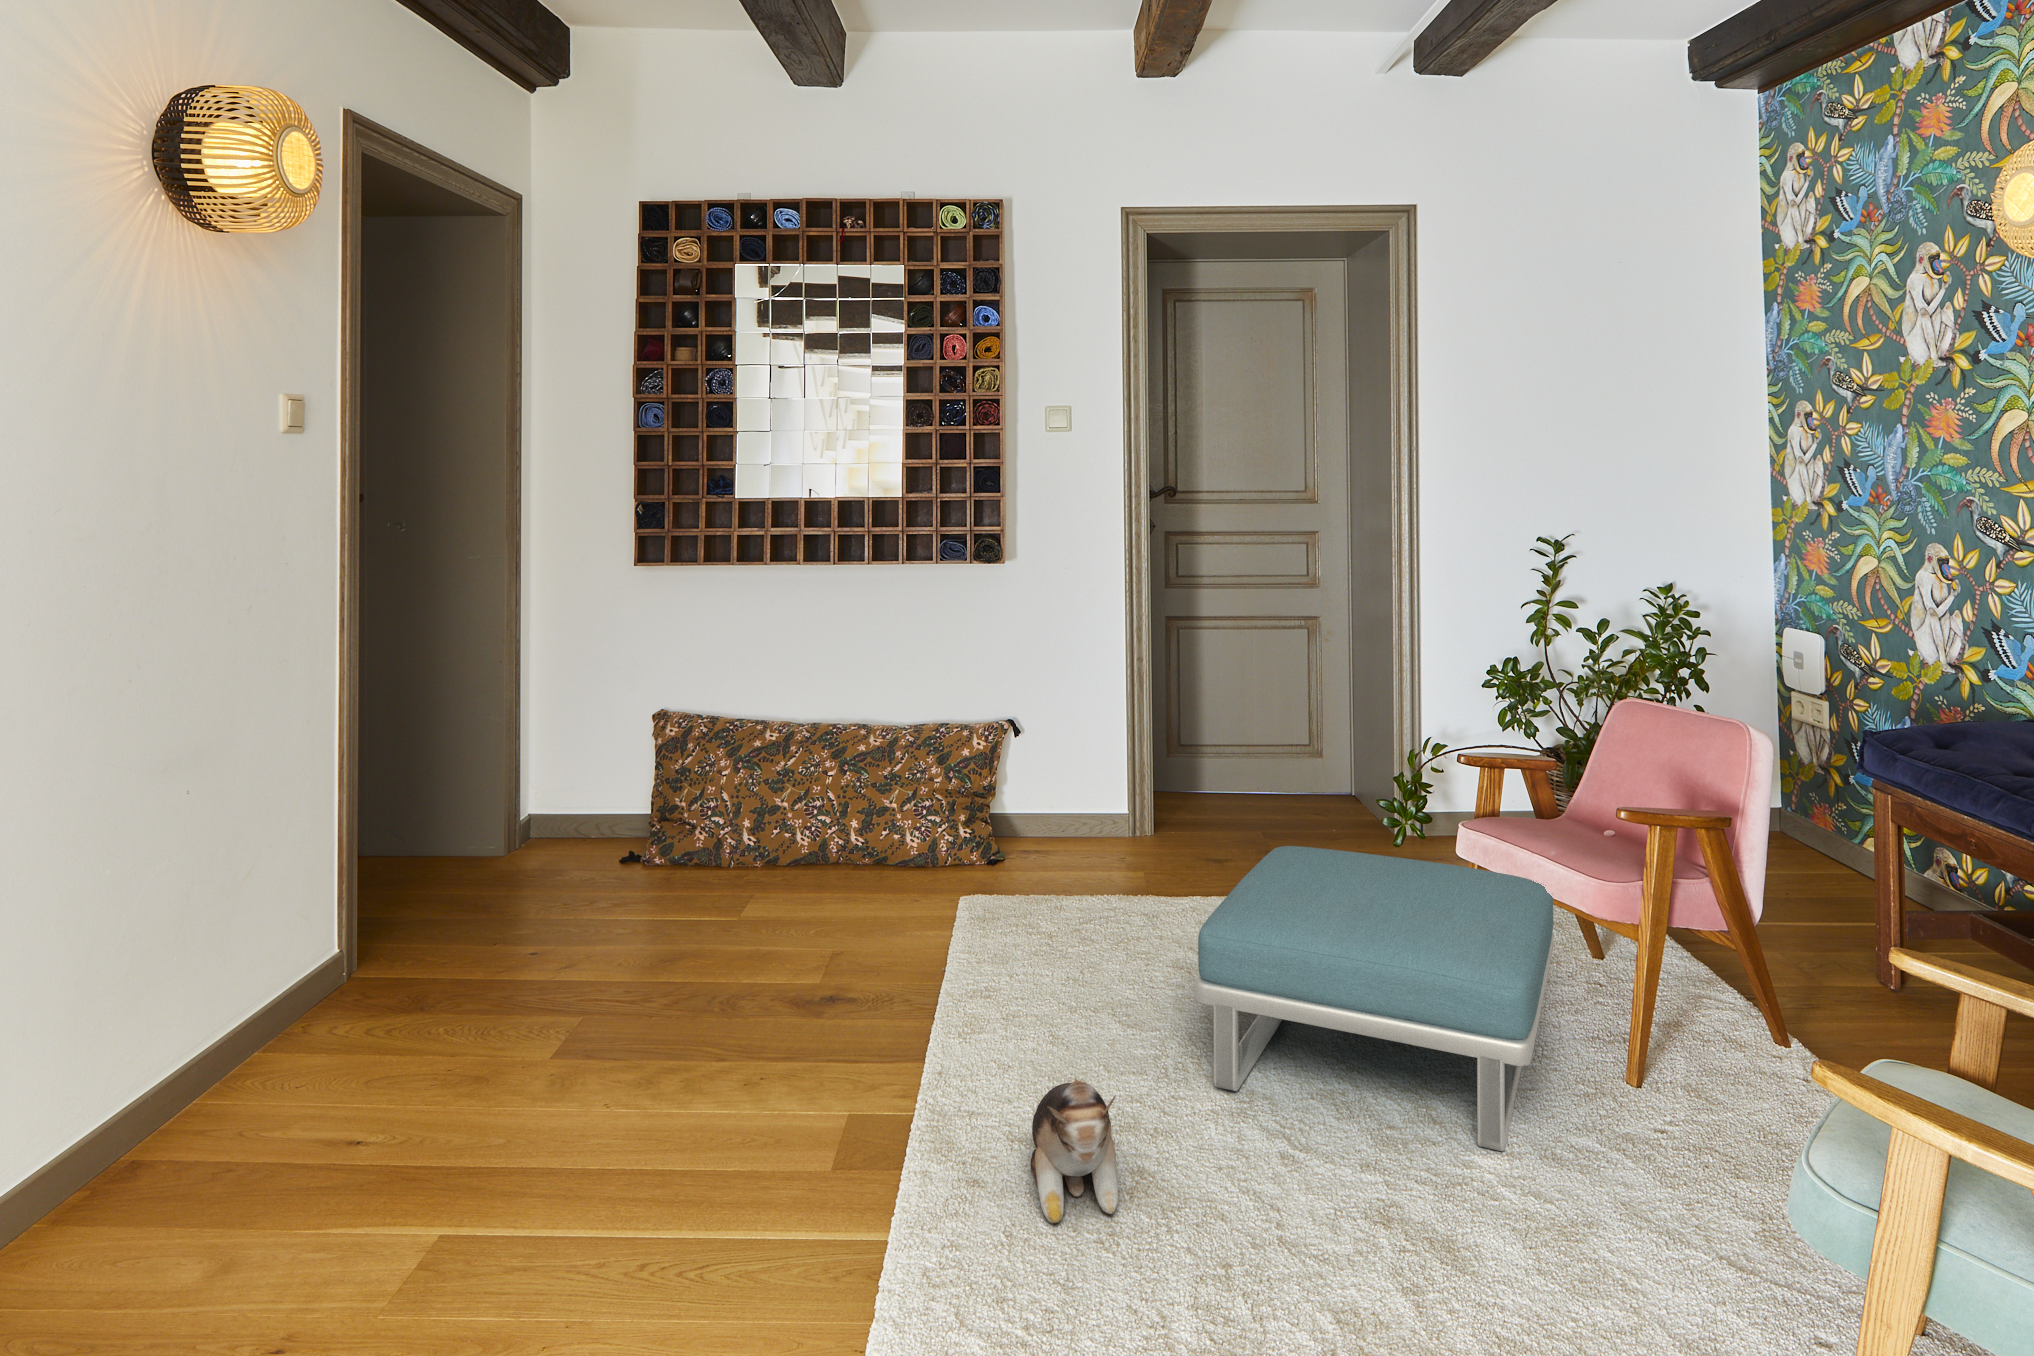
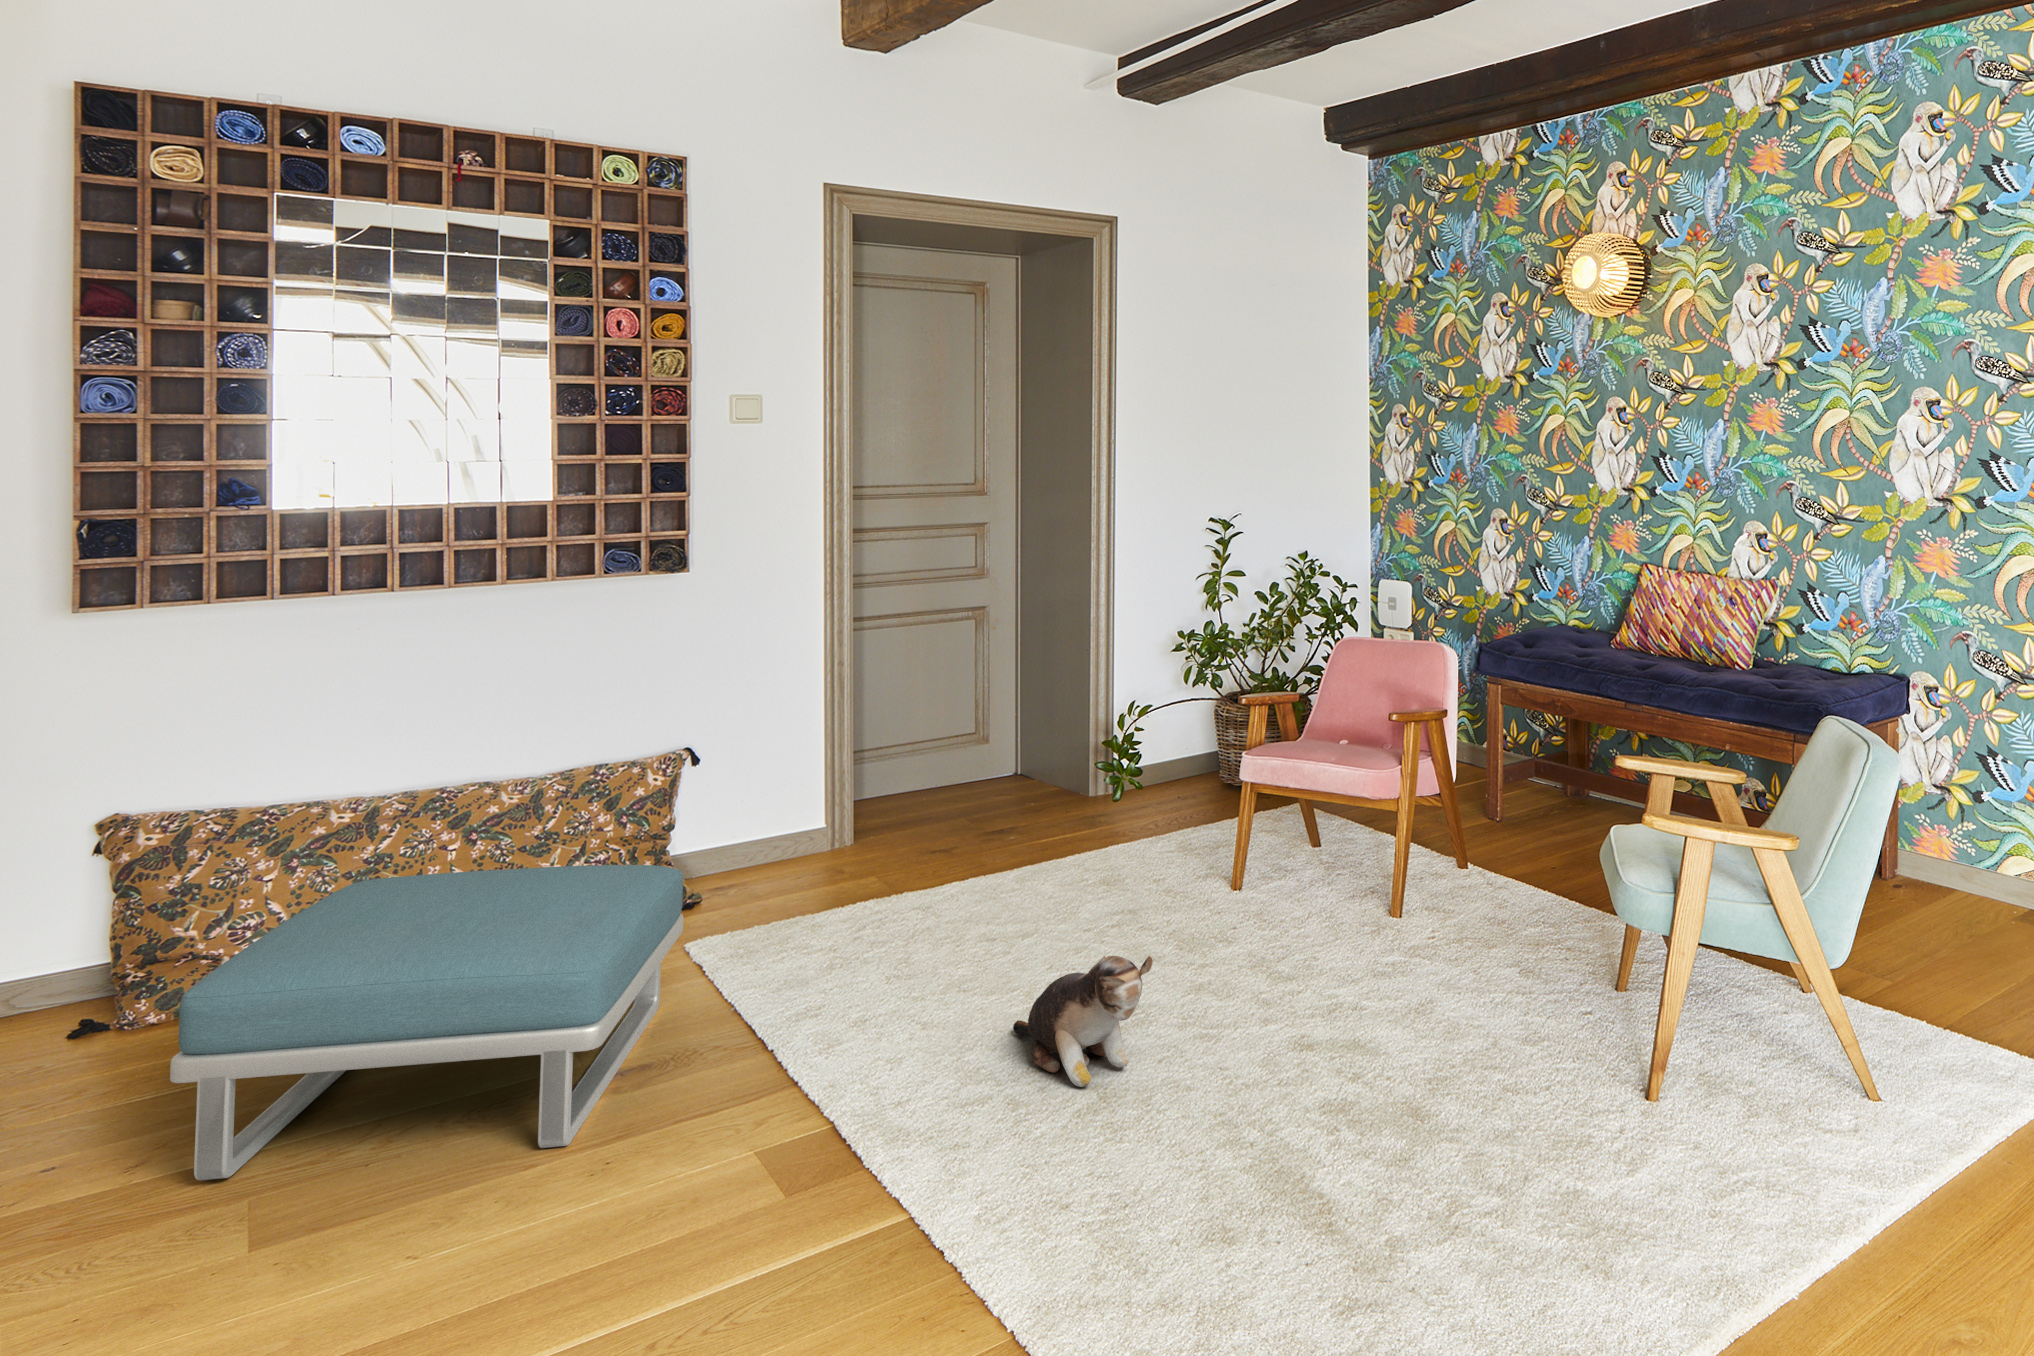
footstool: present [1195,846,1554,1151] -> present [170,865,683,1180]

